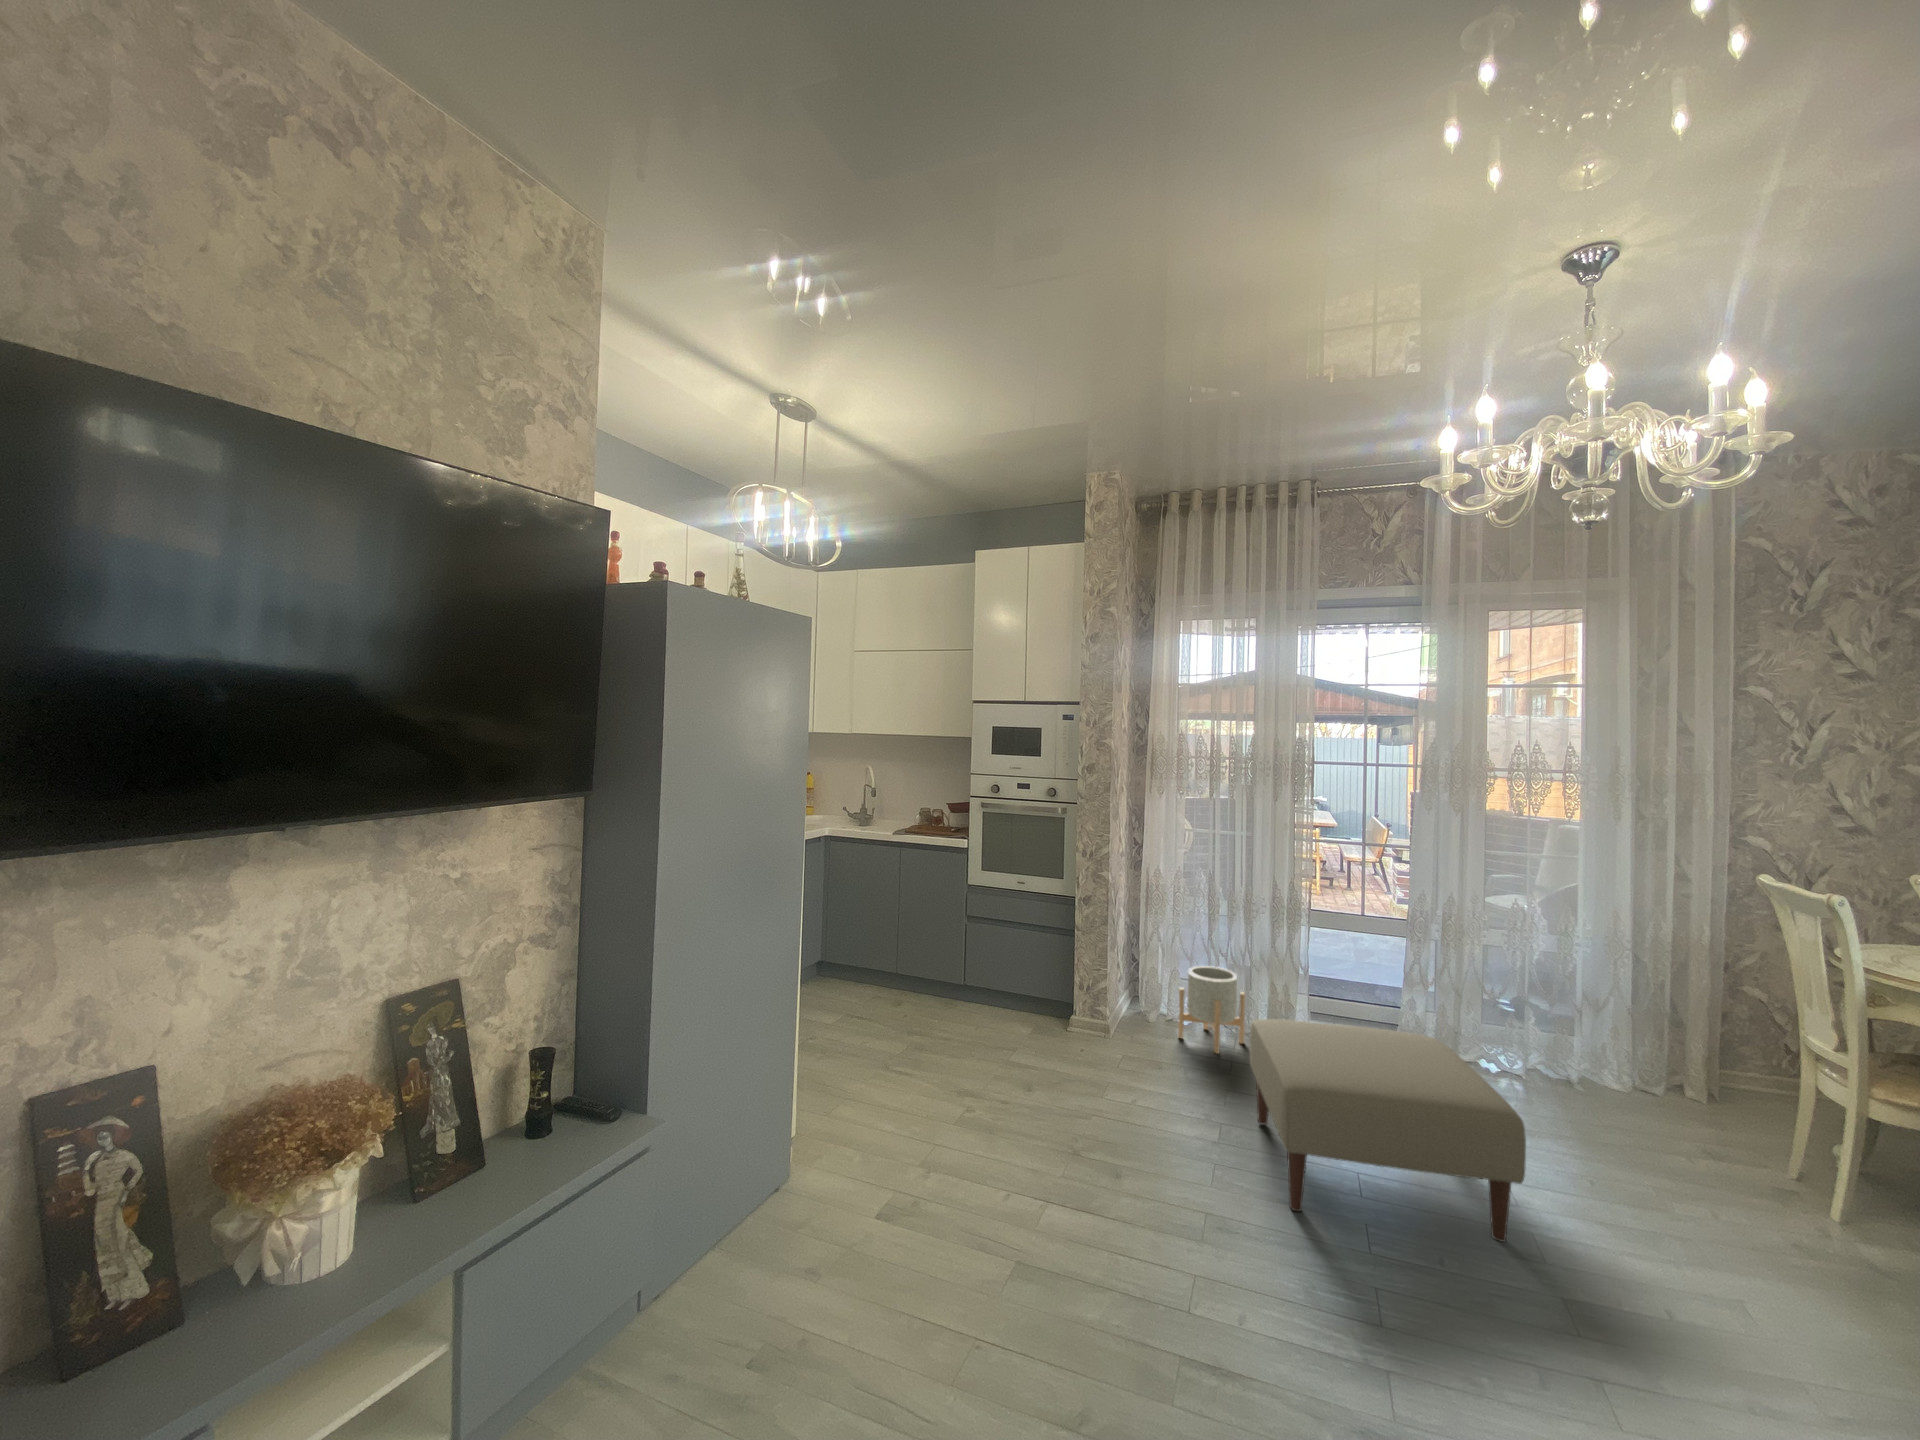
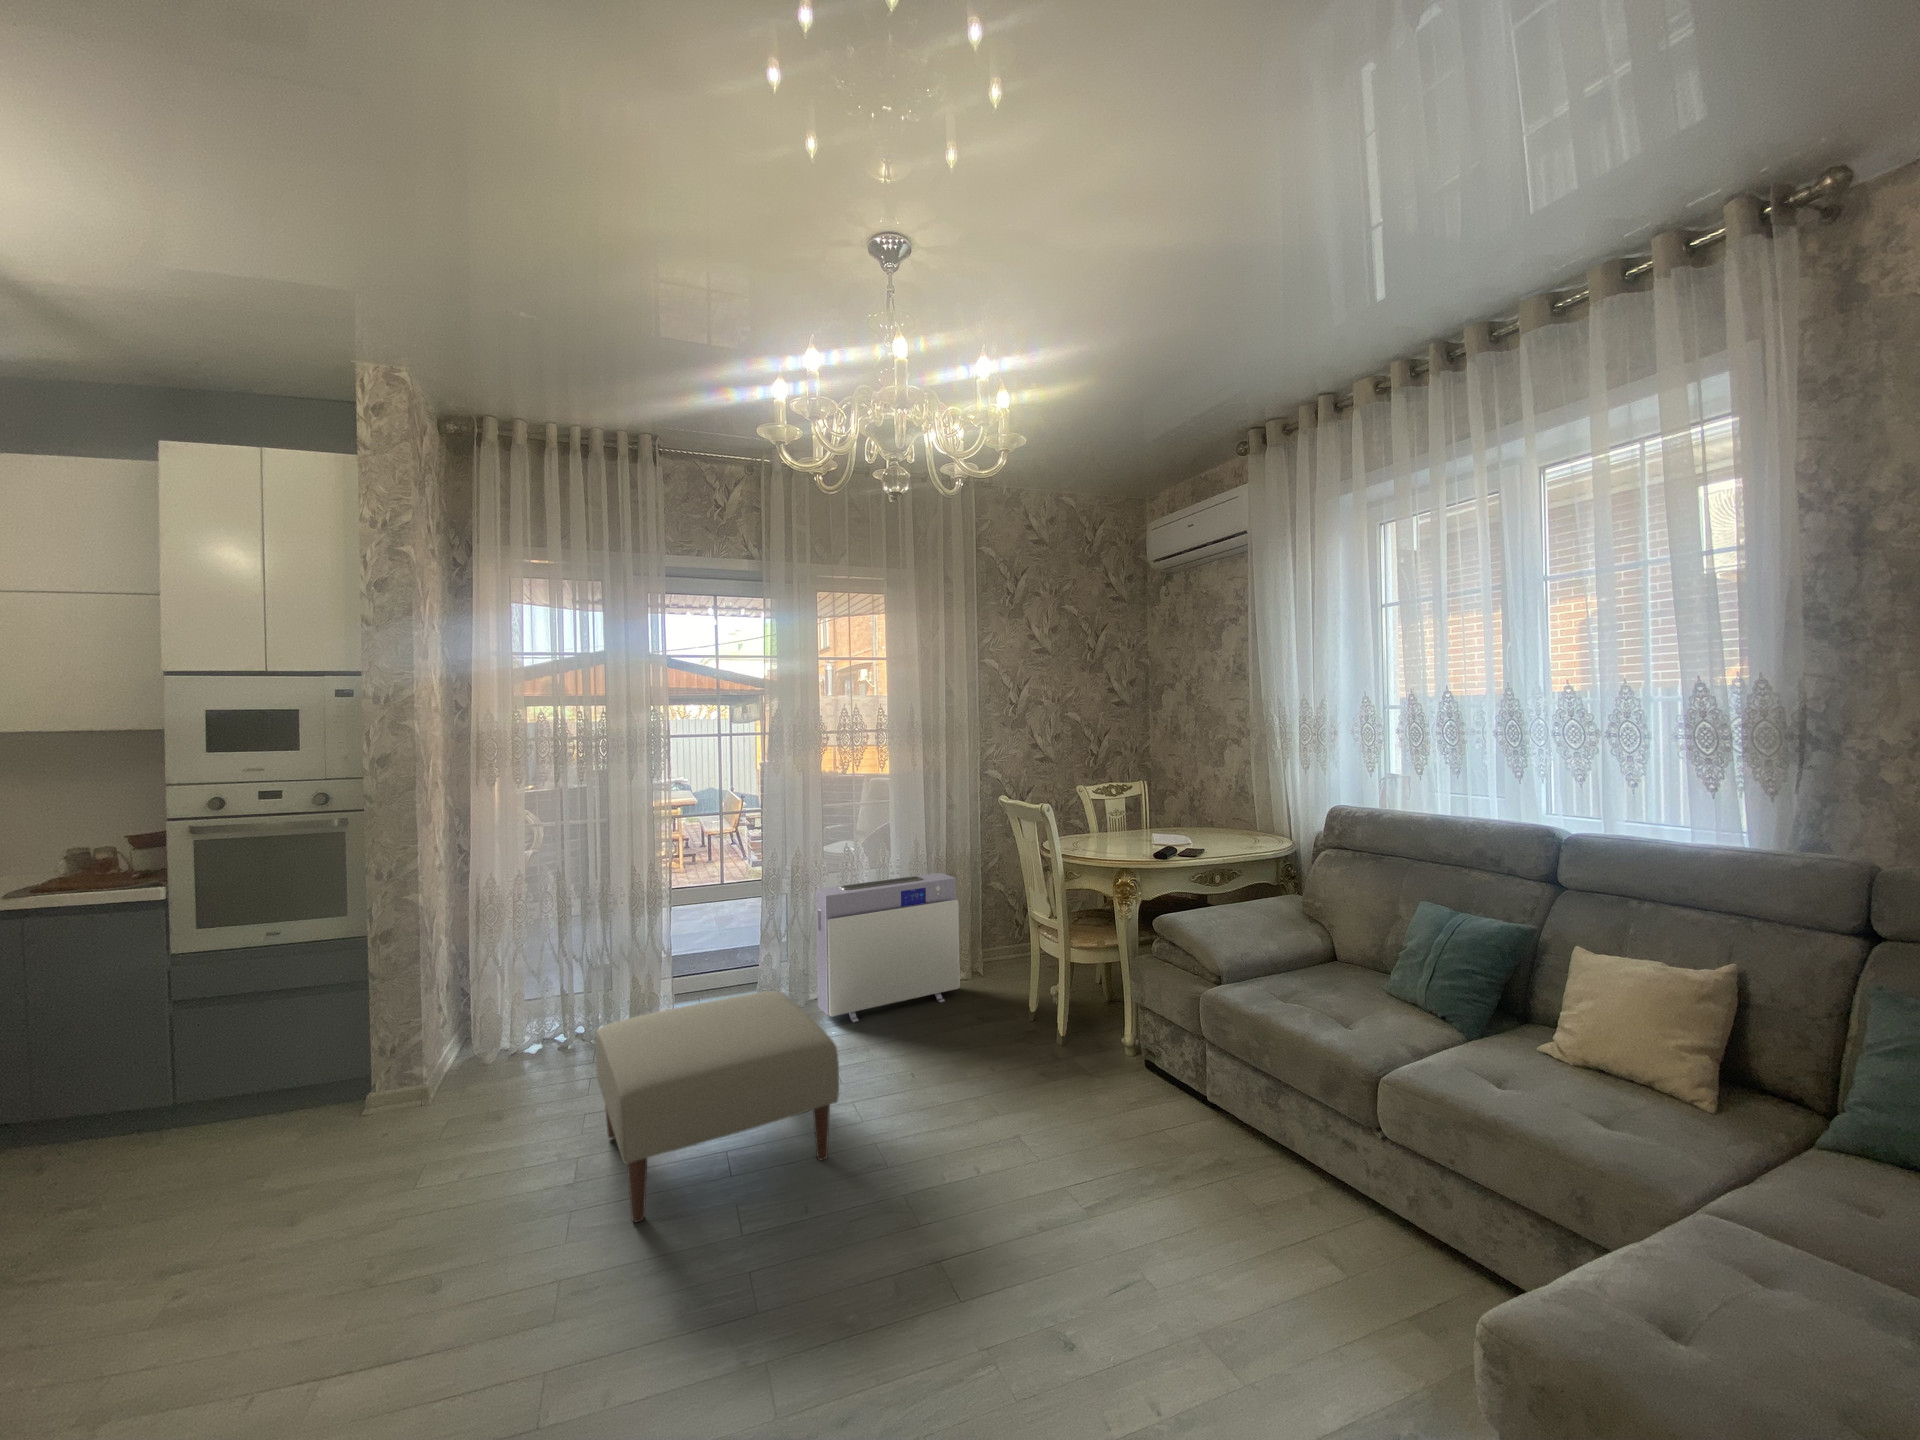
air purifier: none [1475,940,1694,1120] -> present [816,873,960,1022]
planter: present [1178,966,1245,1053] -> none [522,976,604,1075]

